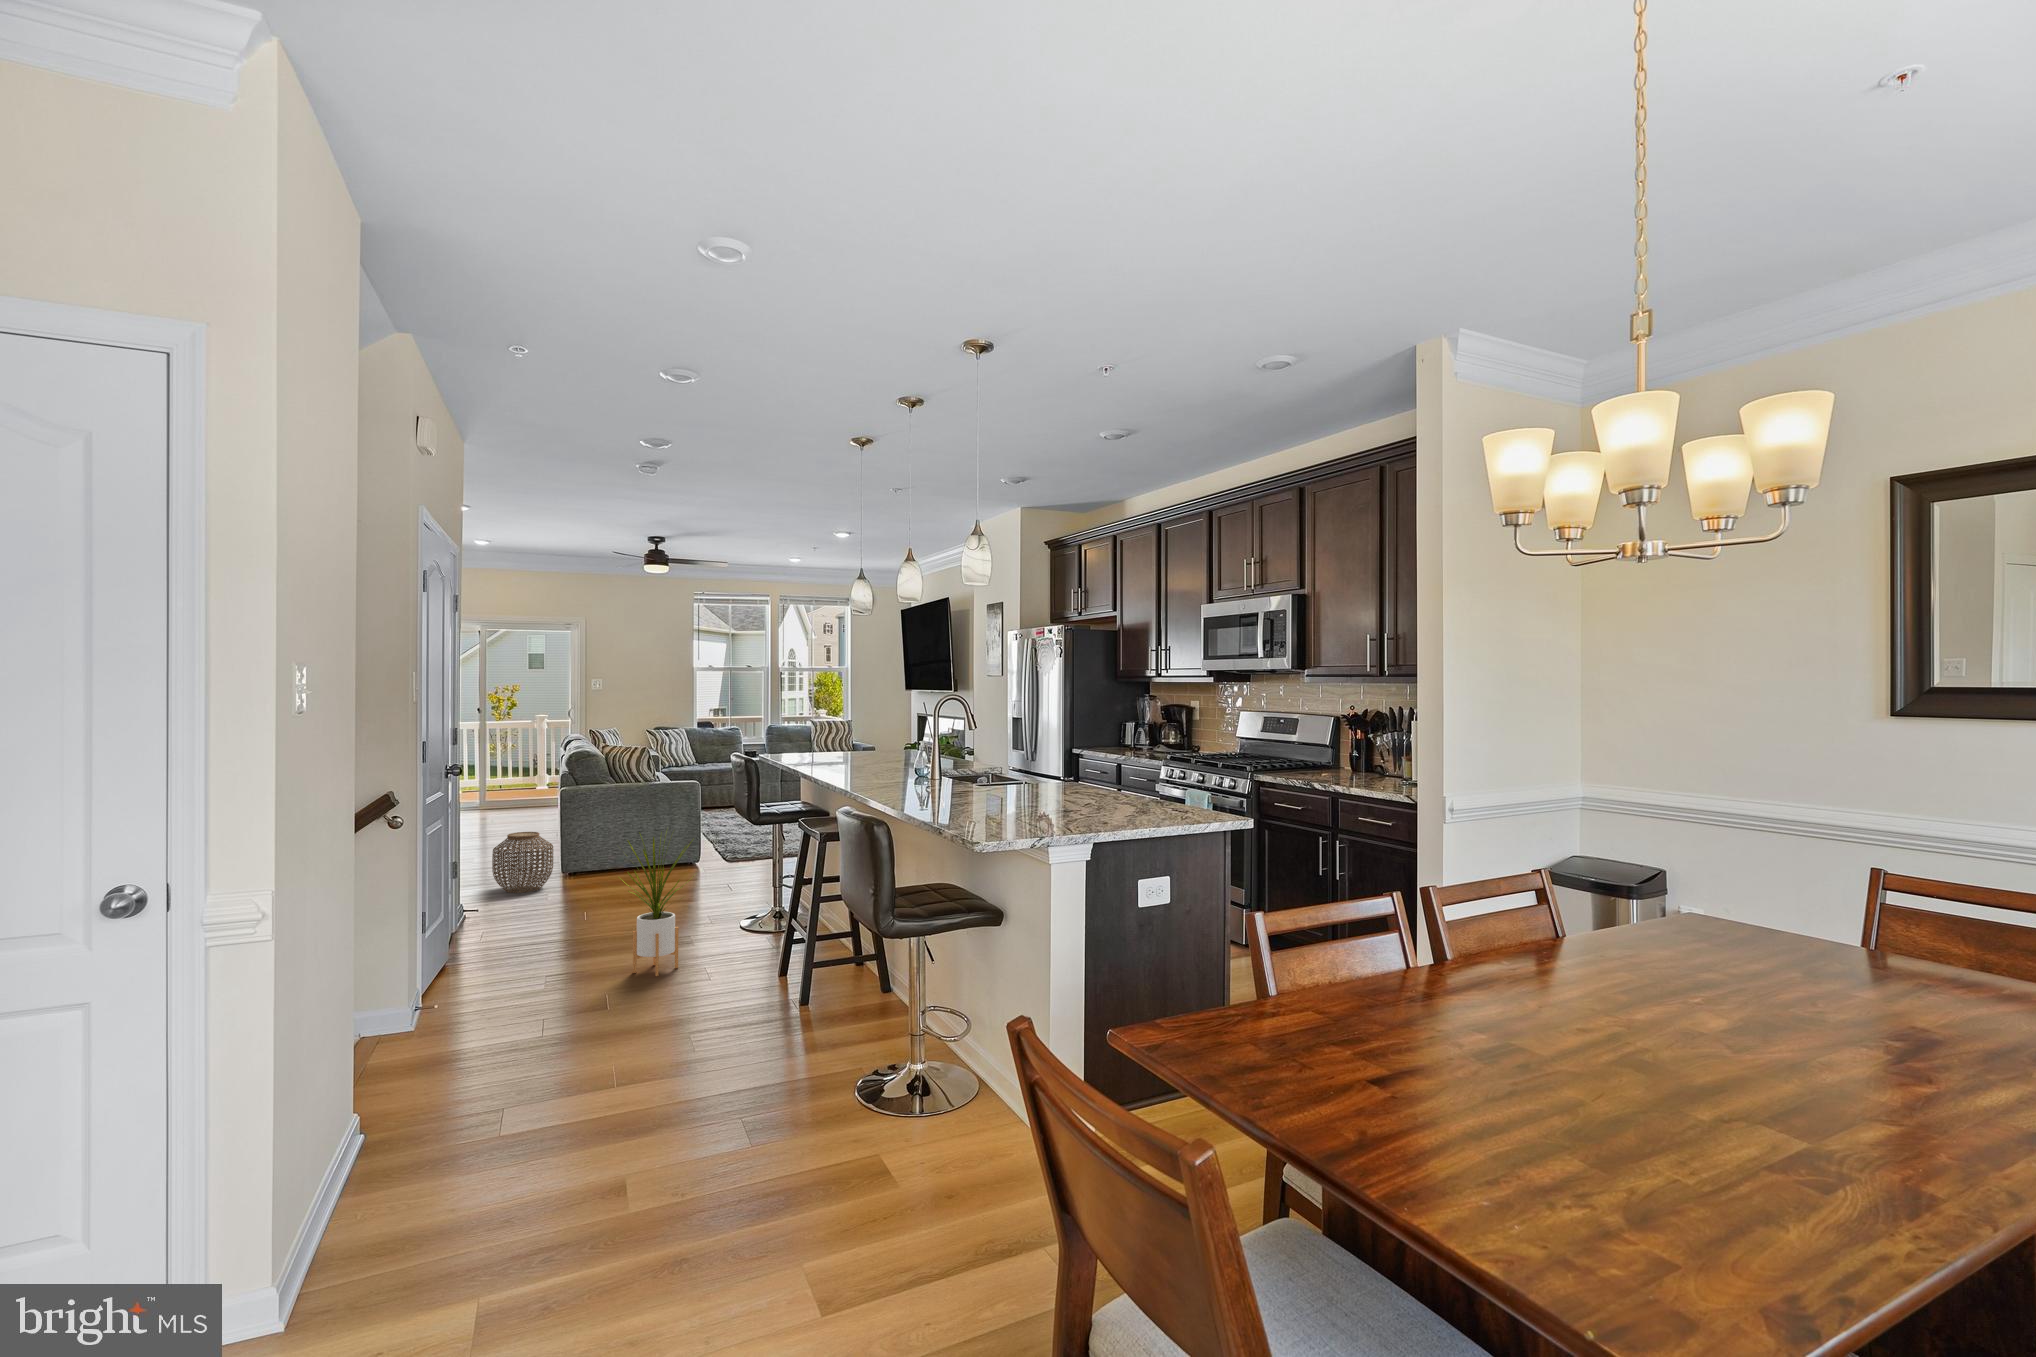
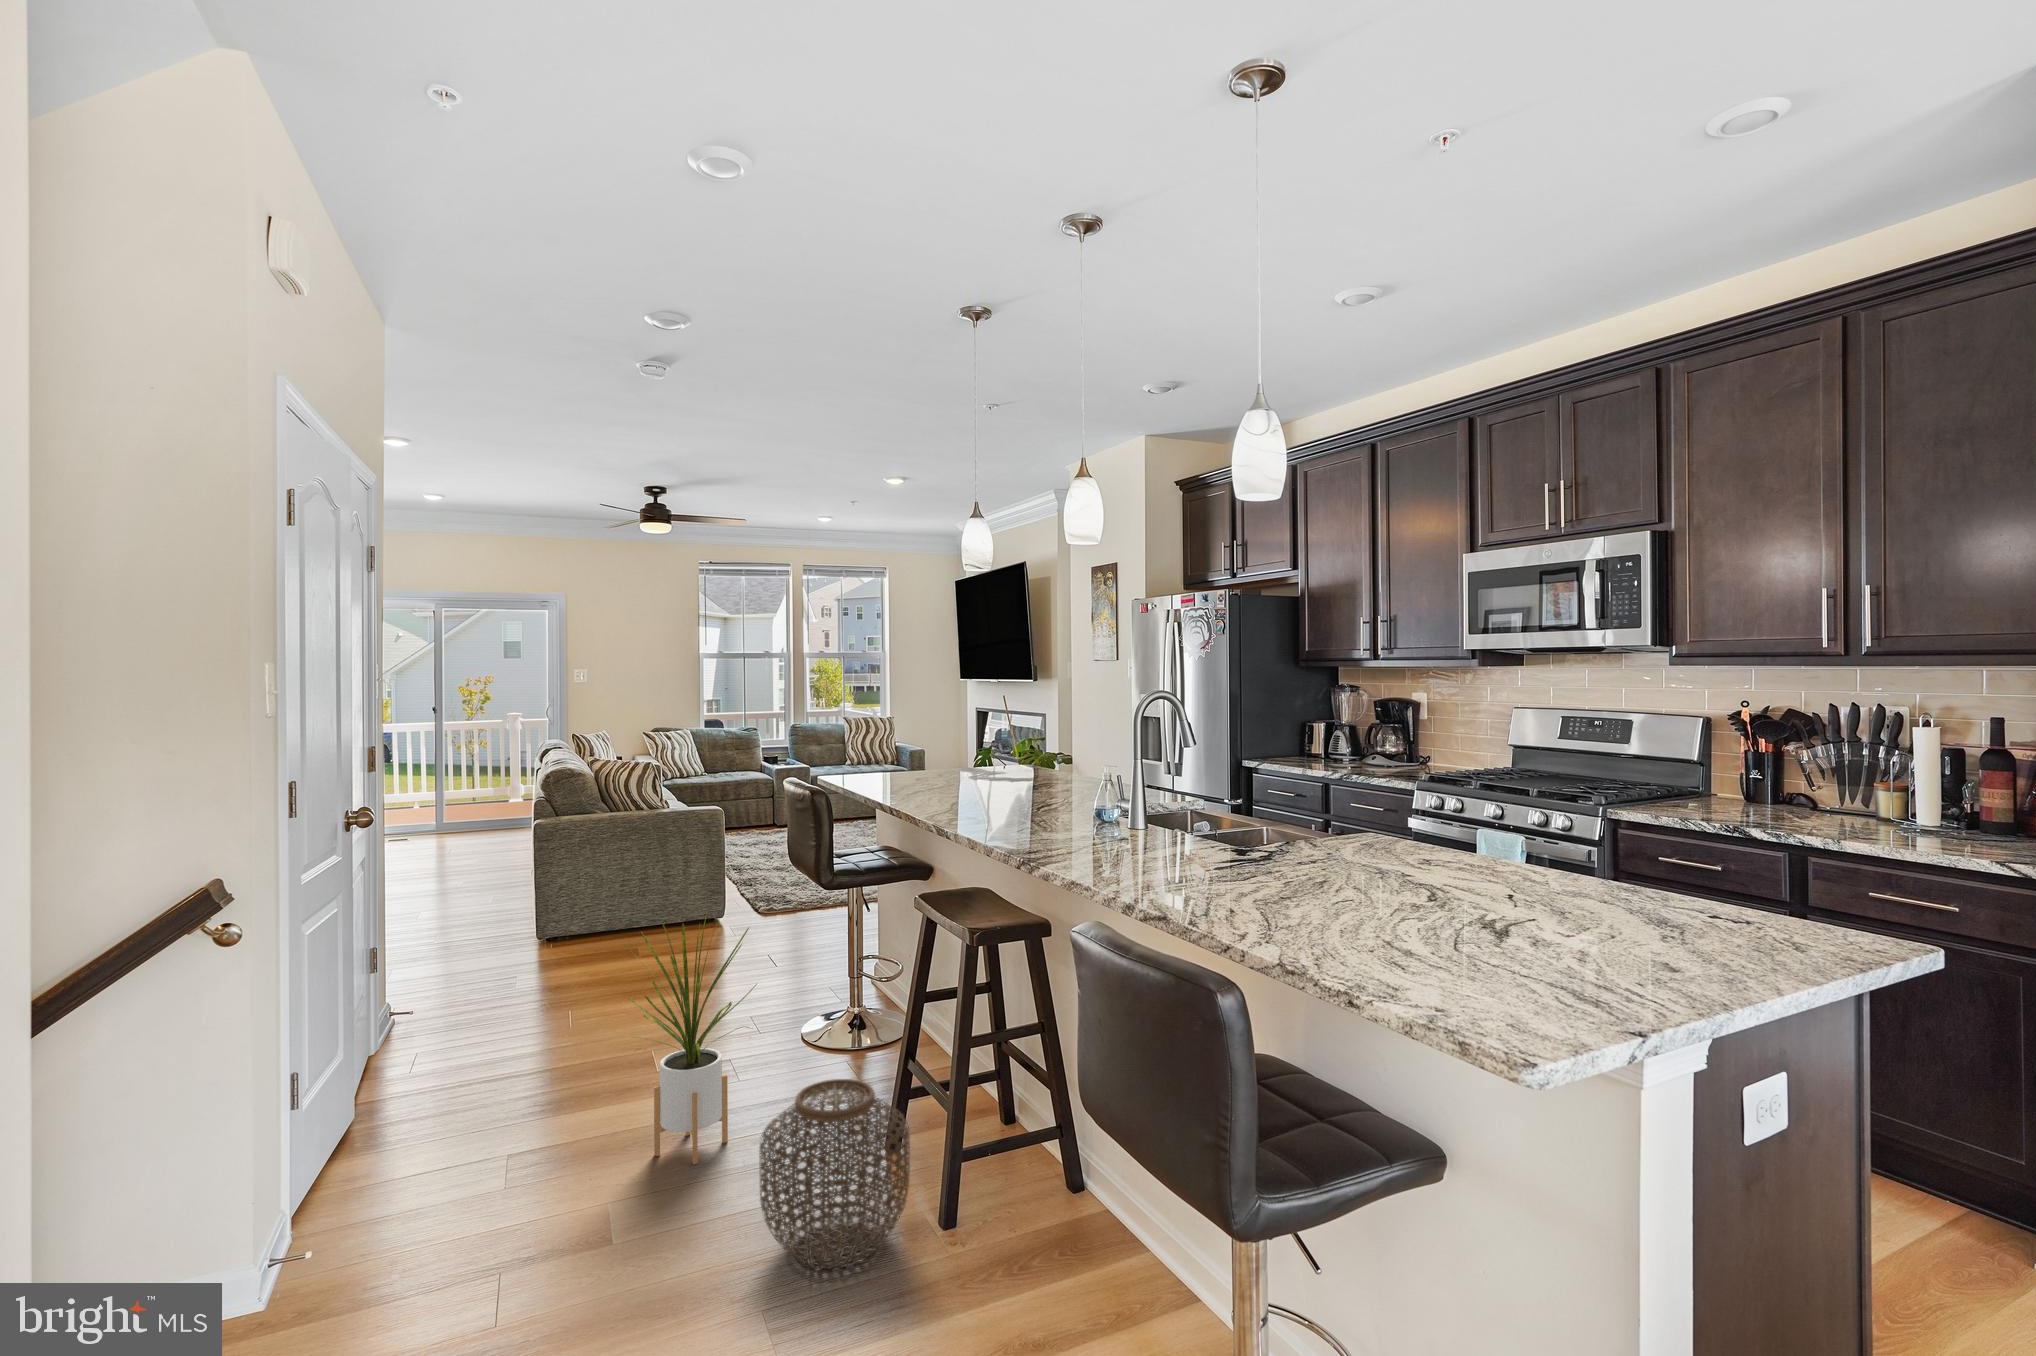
woven basket: present [492,832,553,893] -> present [760,1079,910,1269]

